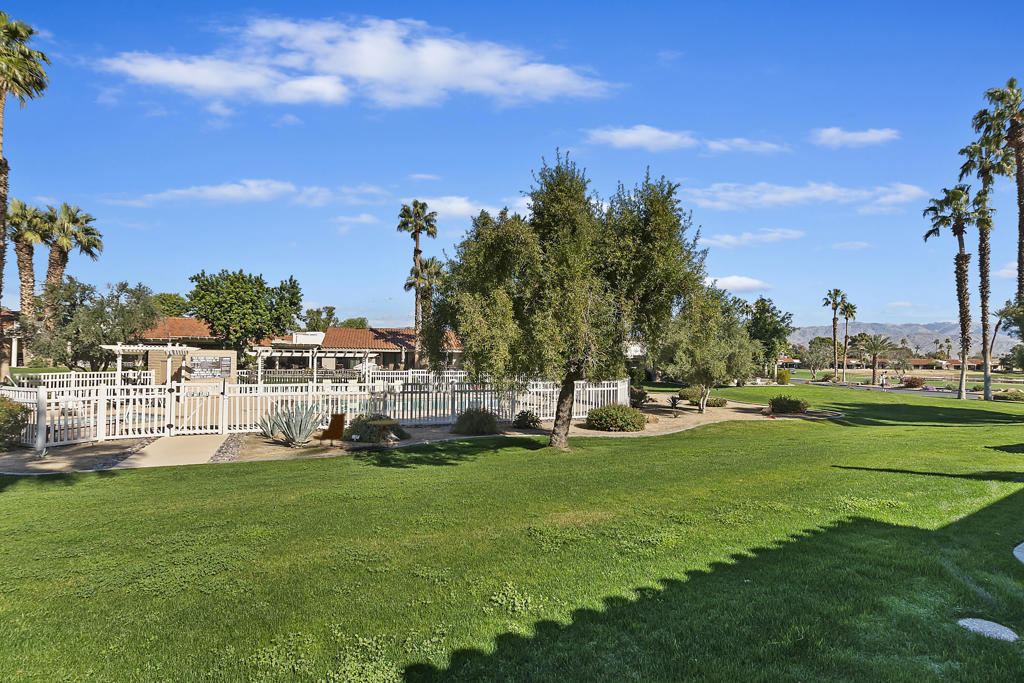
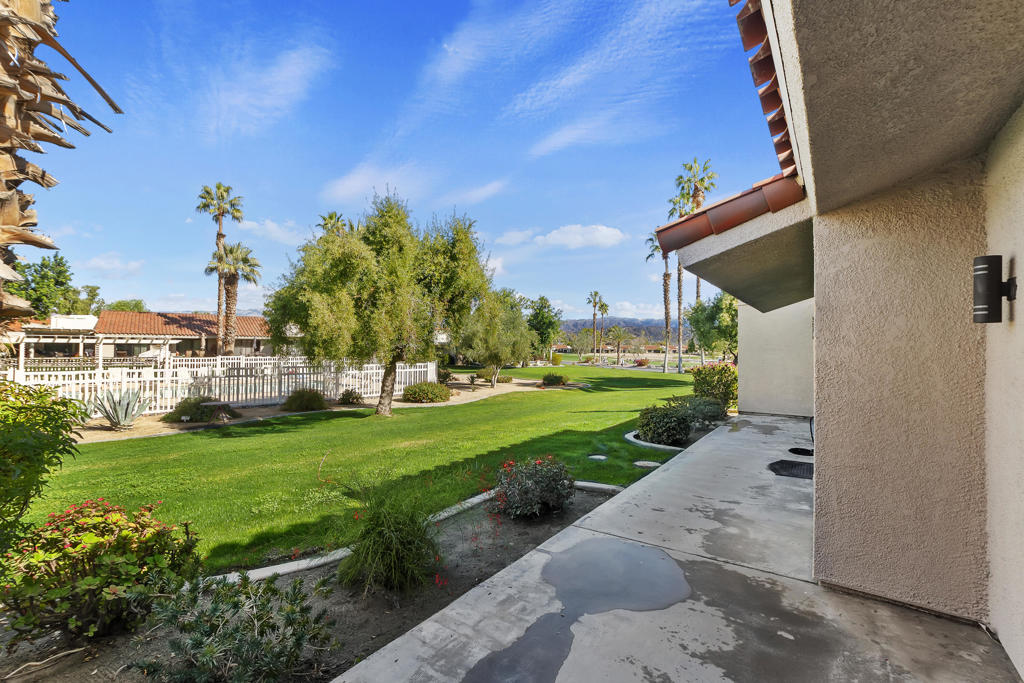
lounge chair: present [313,413,346,448] -> none [137,395,178,431]

